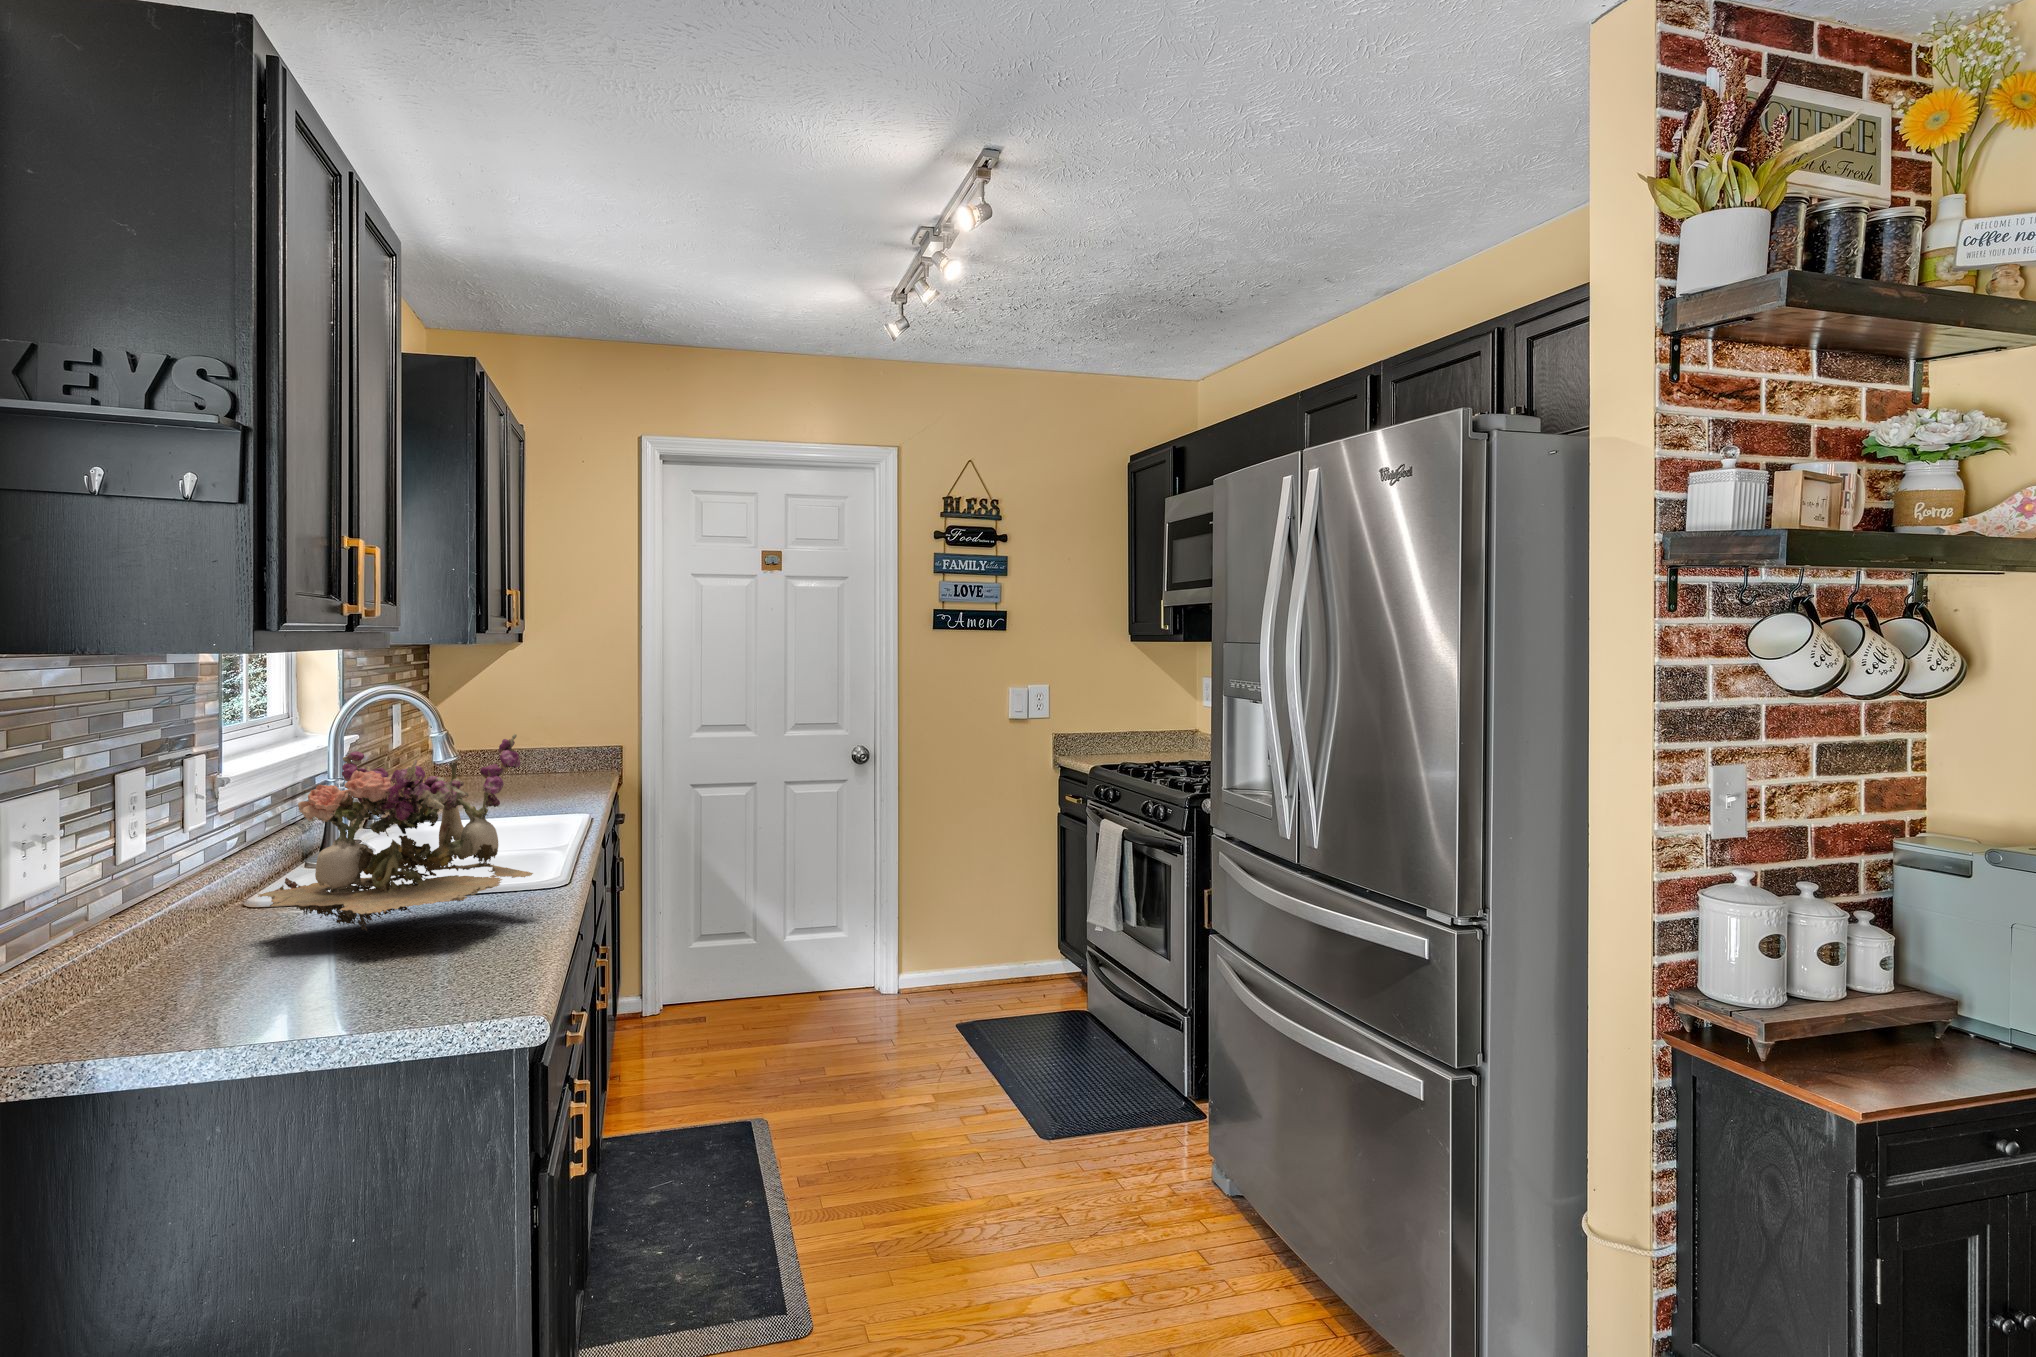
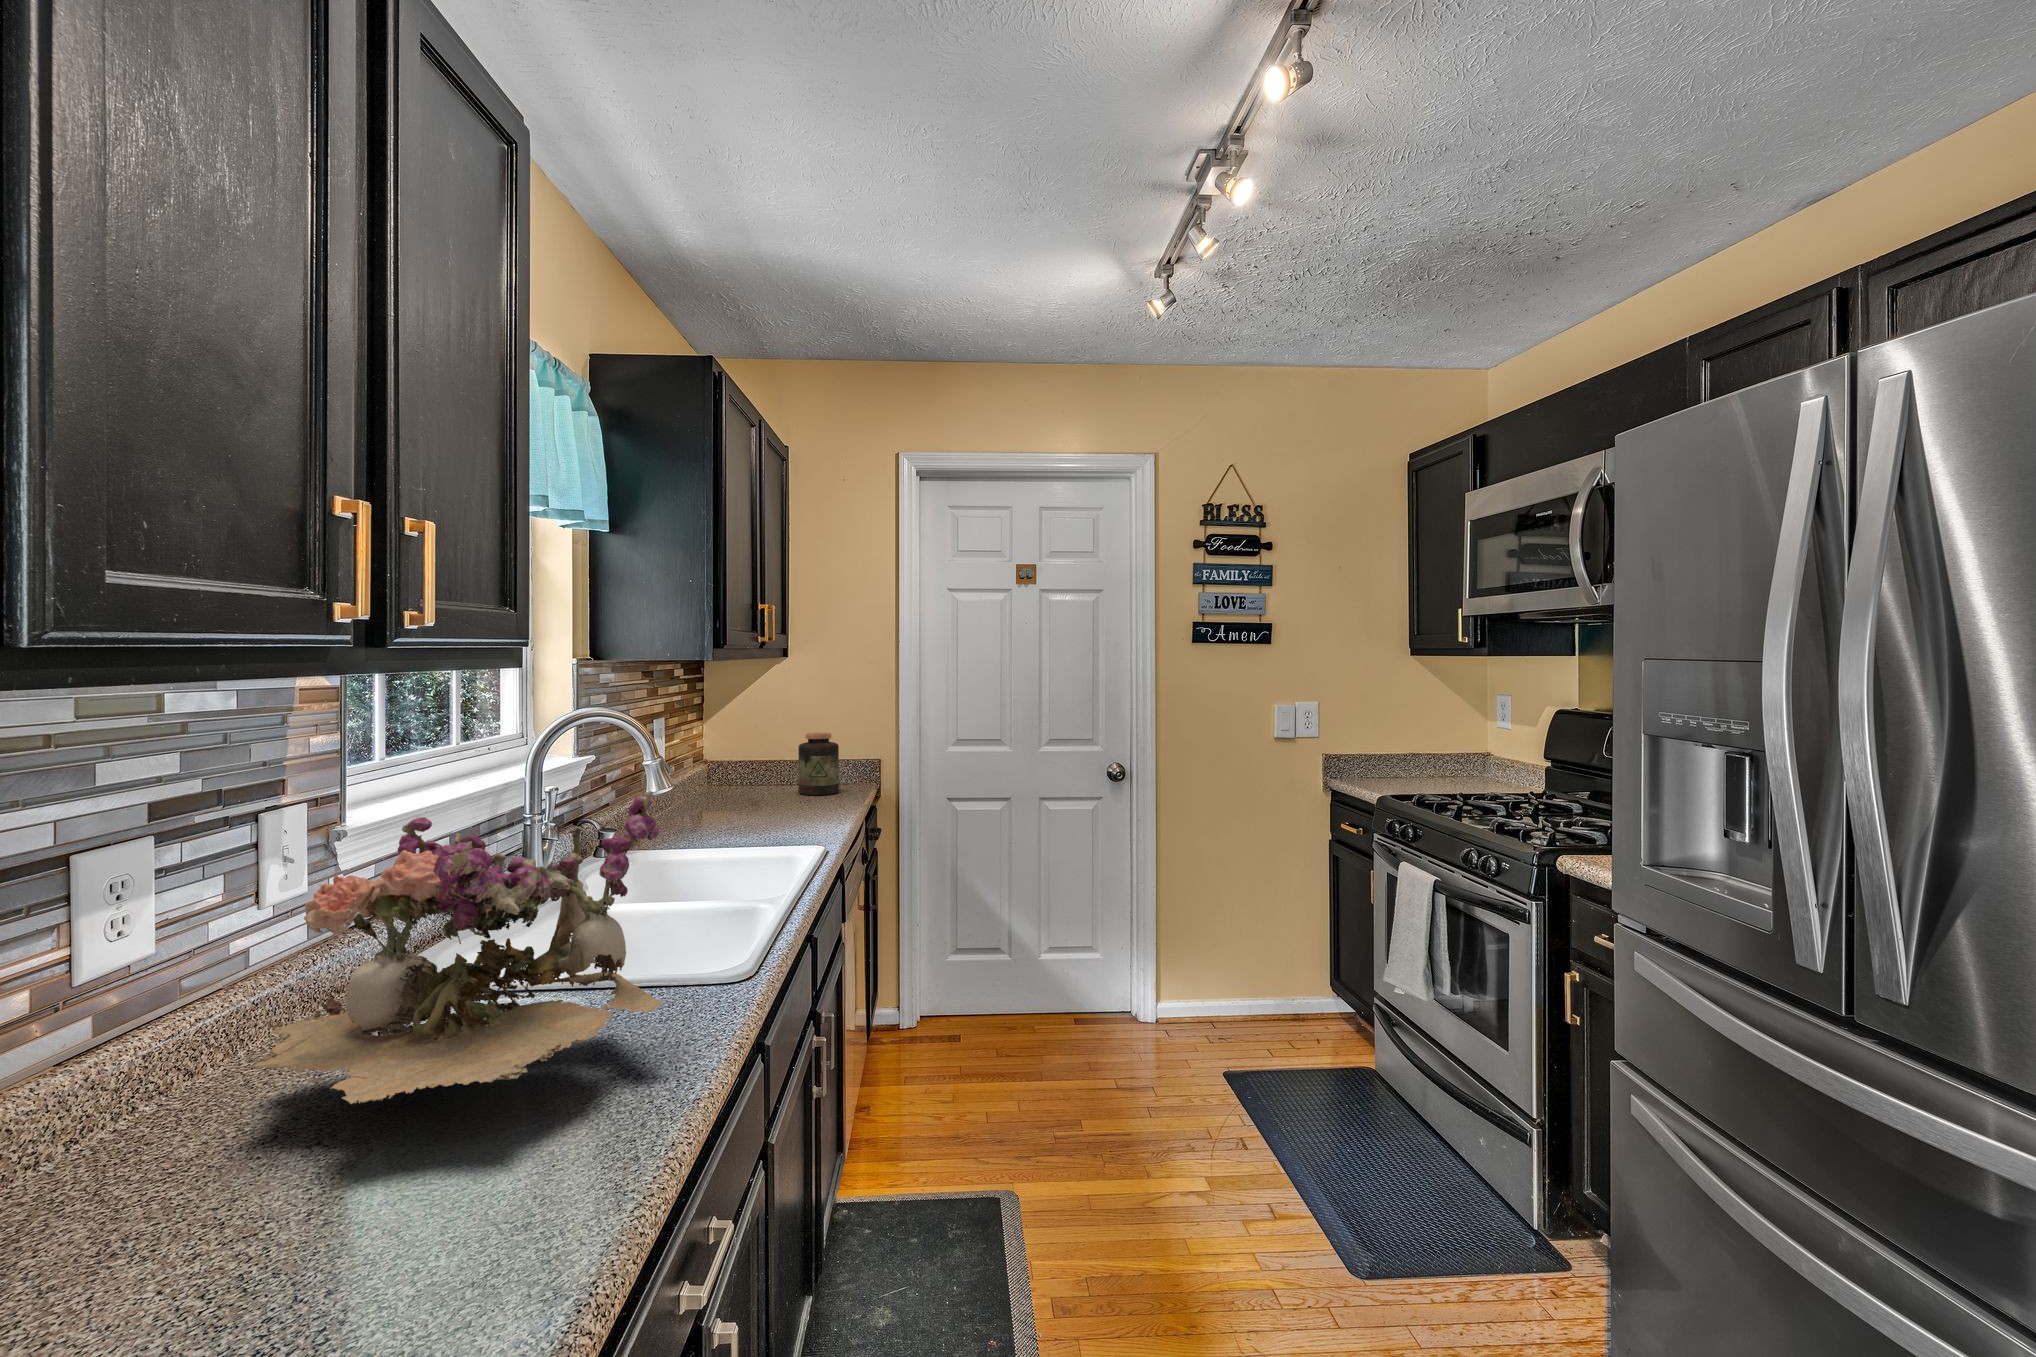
jar: none [539,717,582,779] -> present [799,733,839,795]

